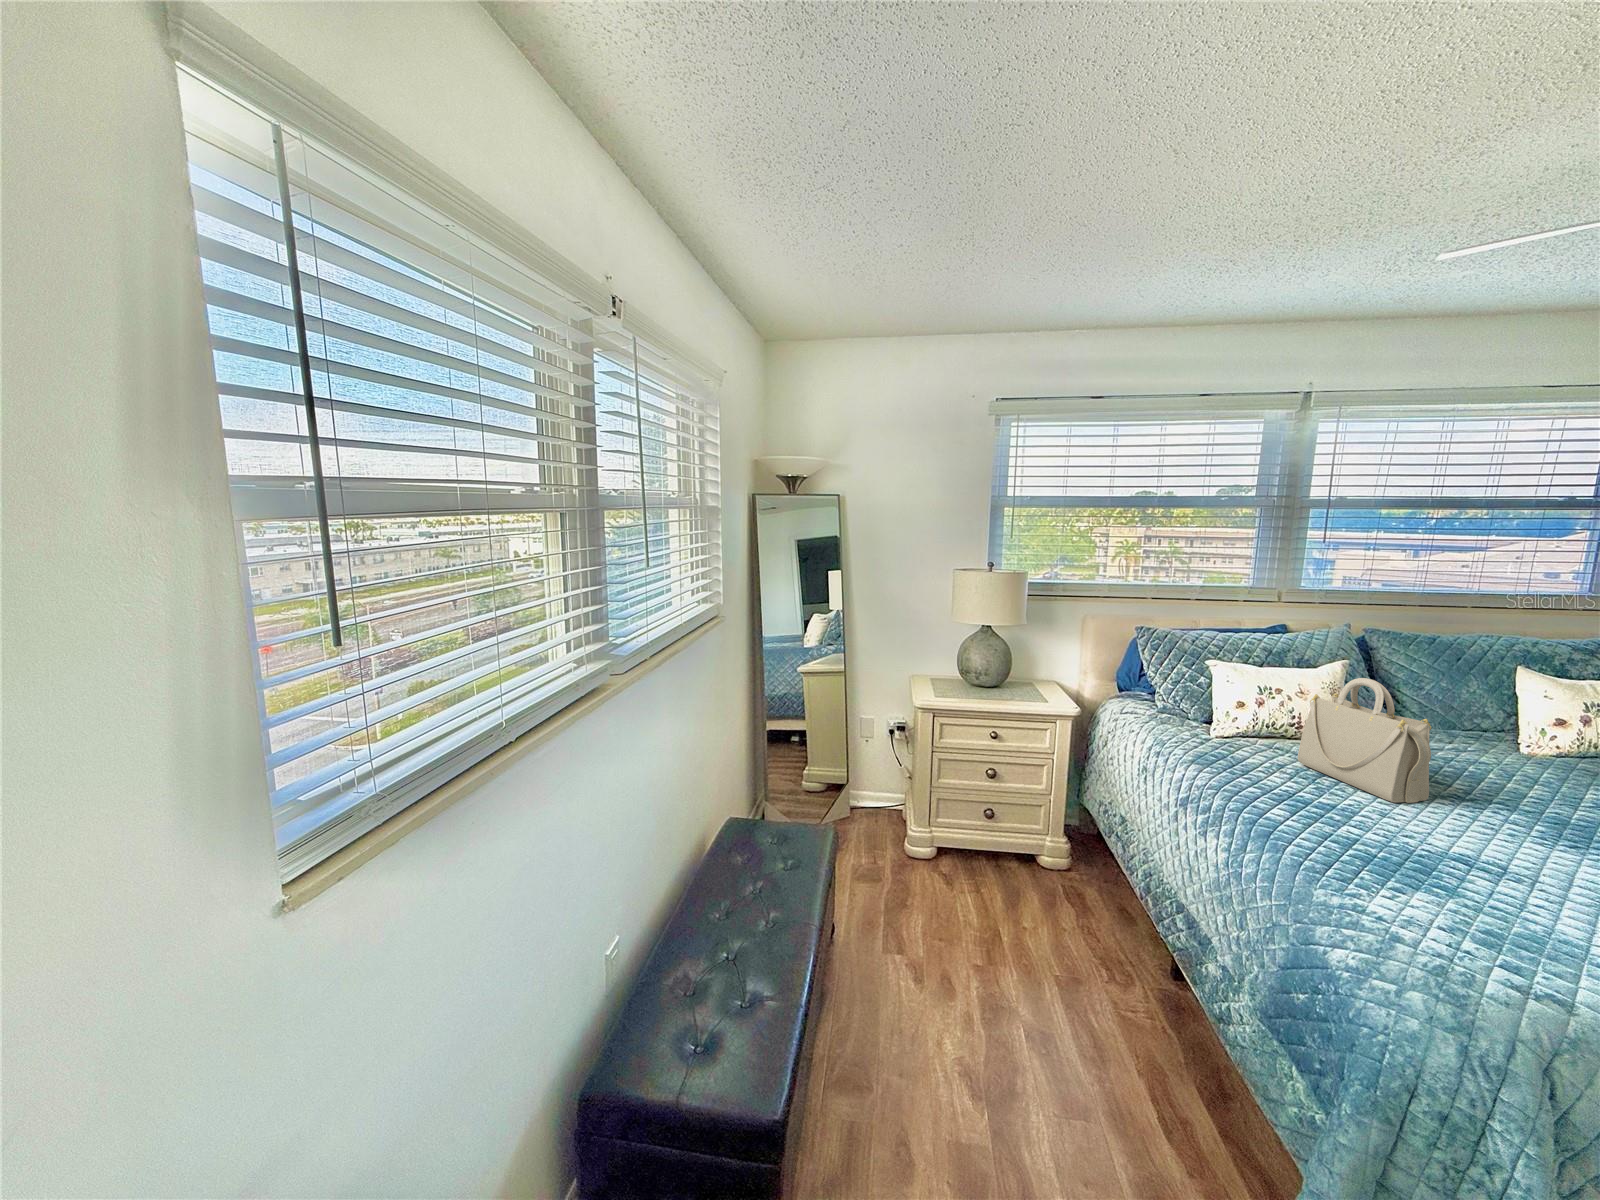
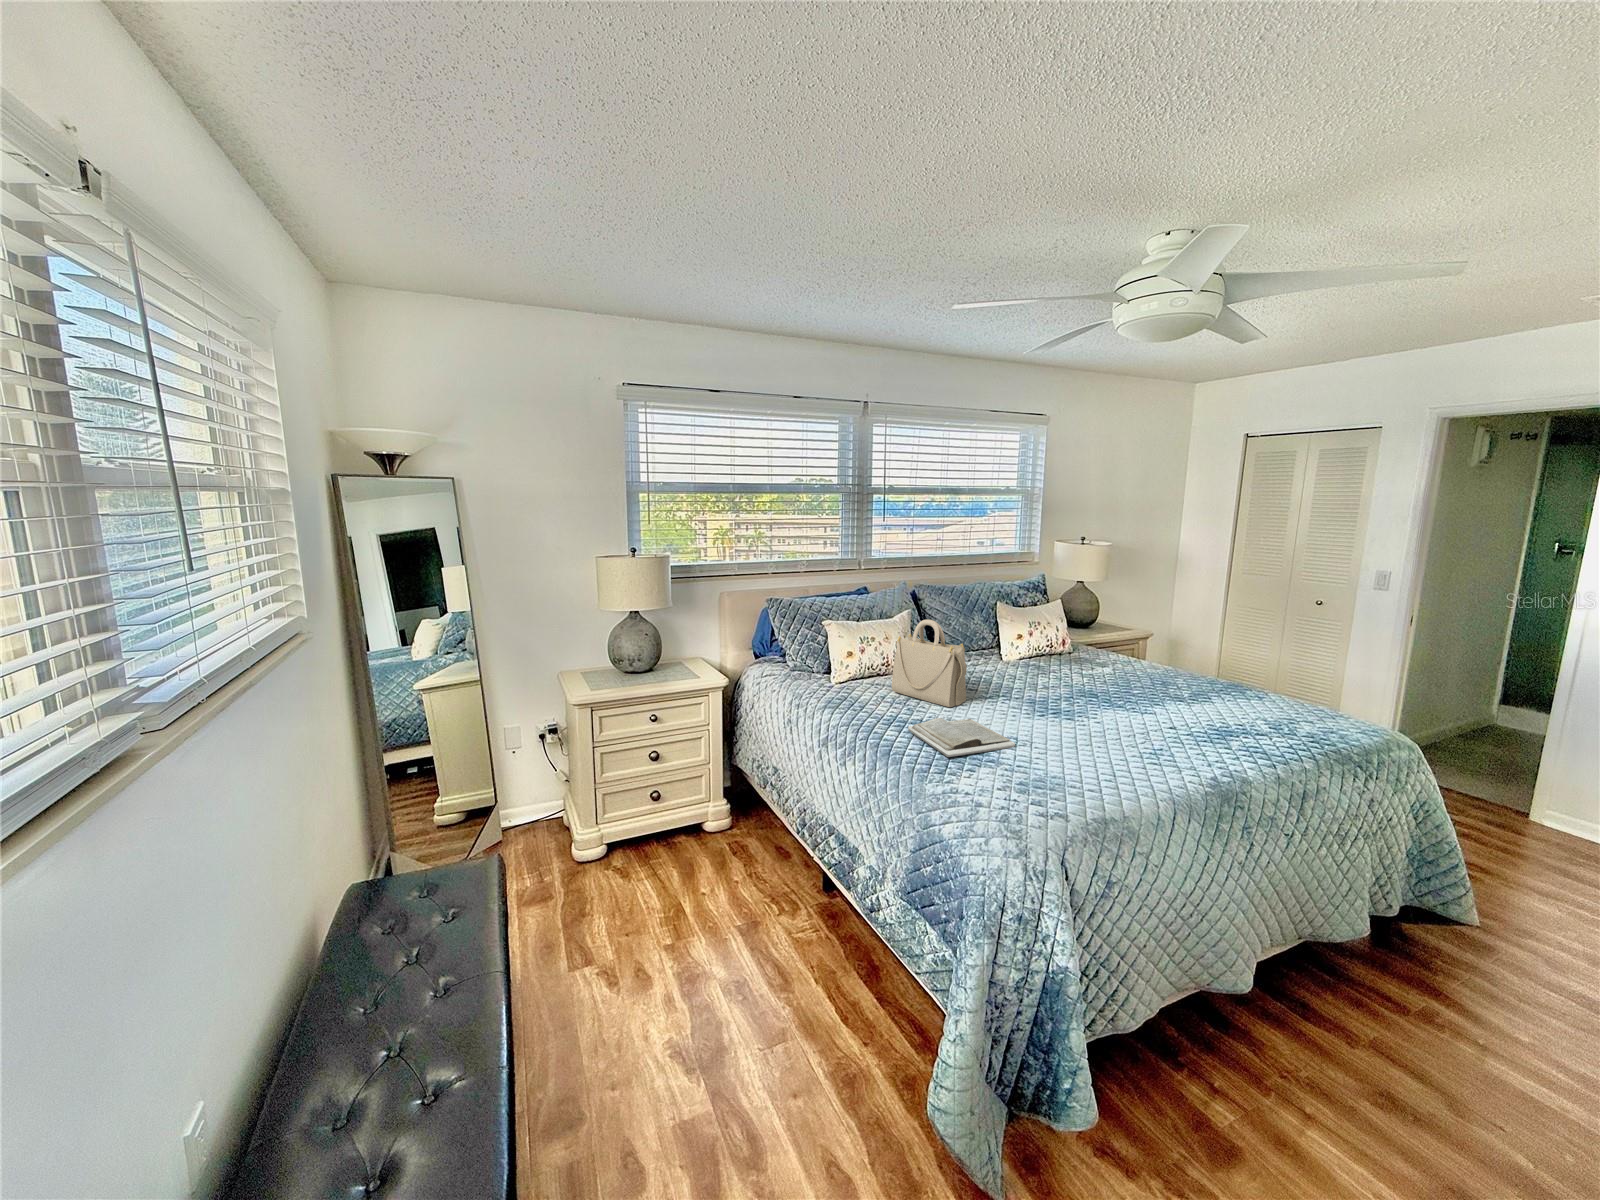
book: none [1305,811,1502,884] -> present [908,718,1015,757]

